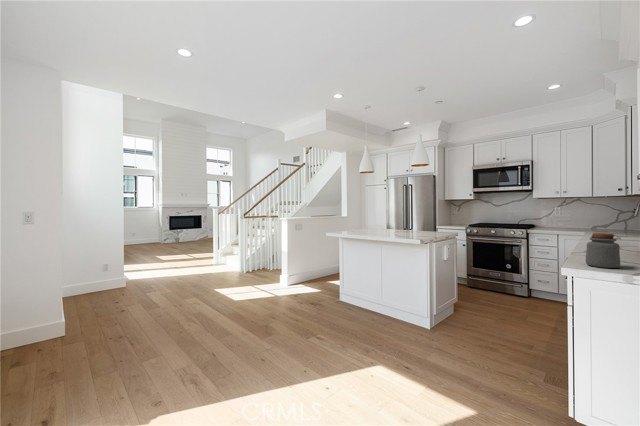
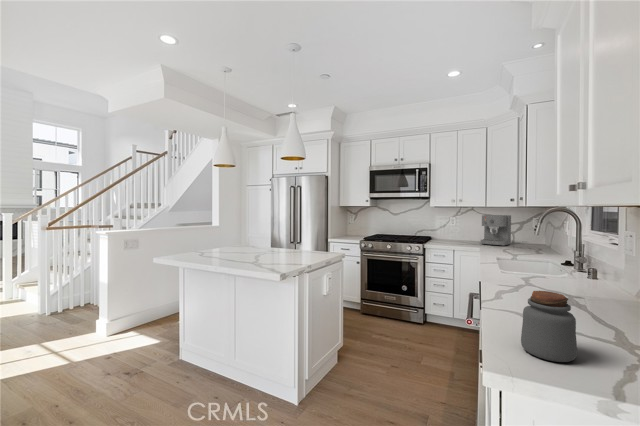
coffee maker: none [586,203,621,231] -> present [481,215,511,246]

